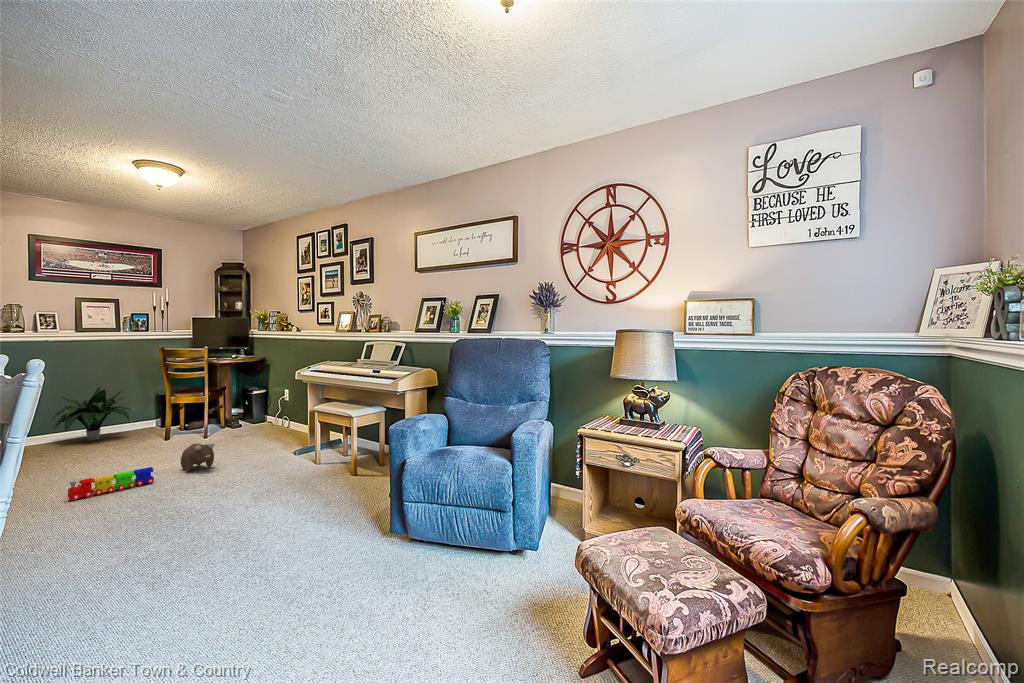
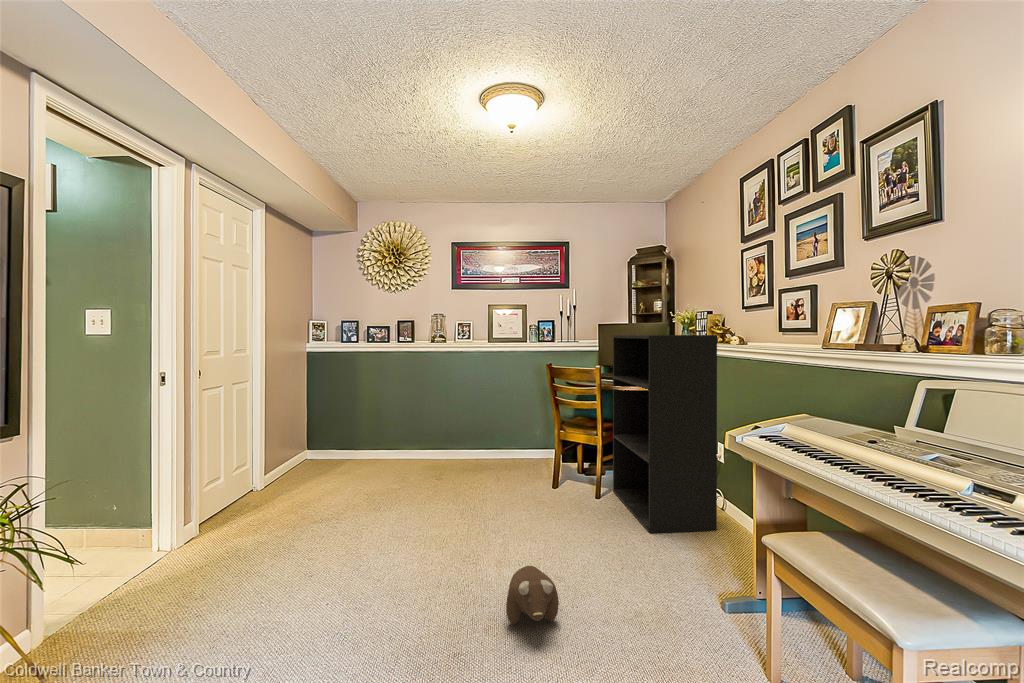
bookshelf: none [214,325,287,440] -> present [613,335,717,533]
potted plant: present [53,387,131,441] -> none [455,408,532,472]
toy train: present [68,467,154,500] -> none [312,613,445,659]

